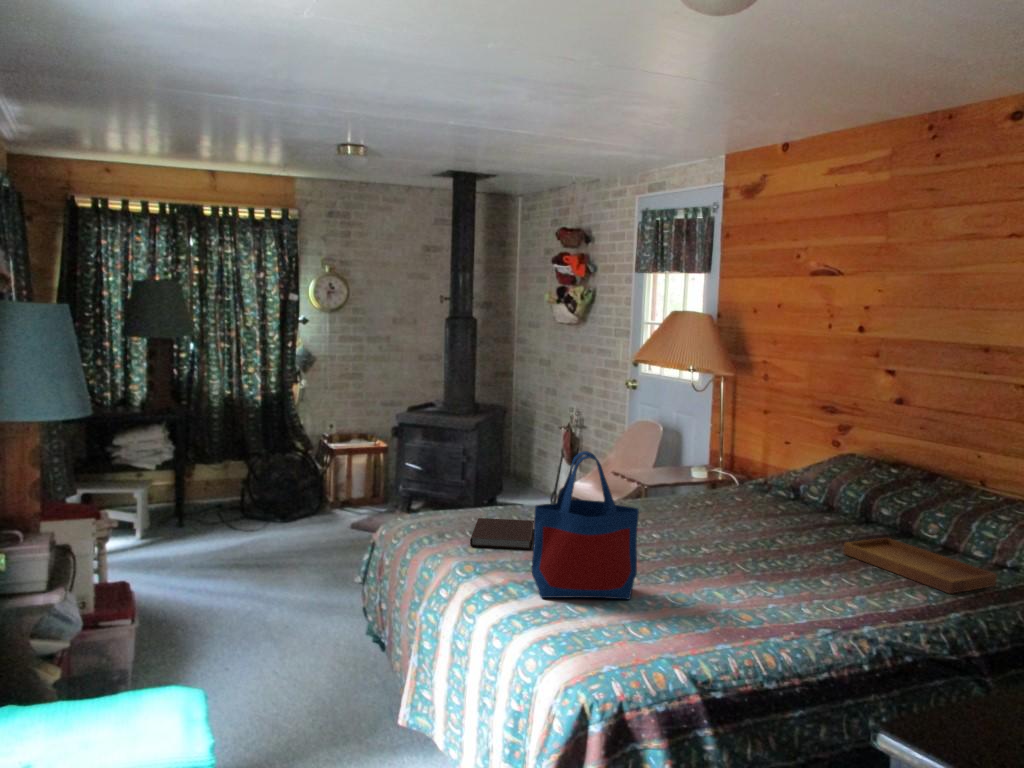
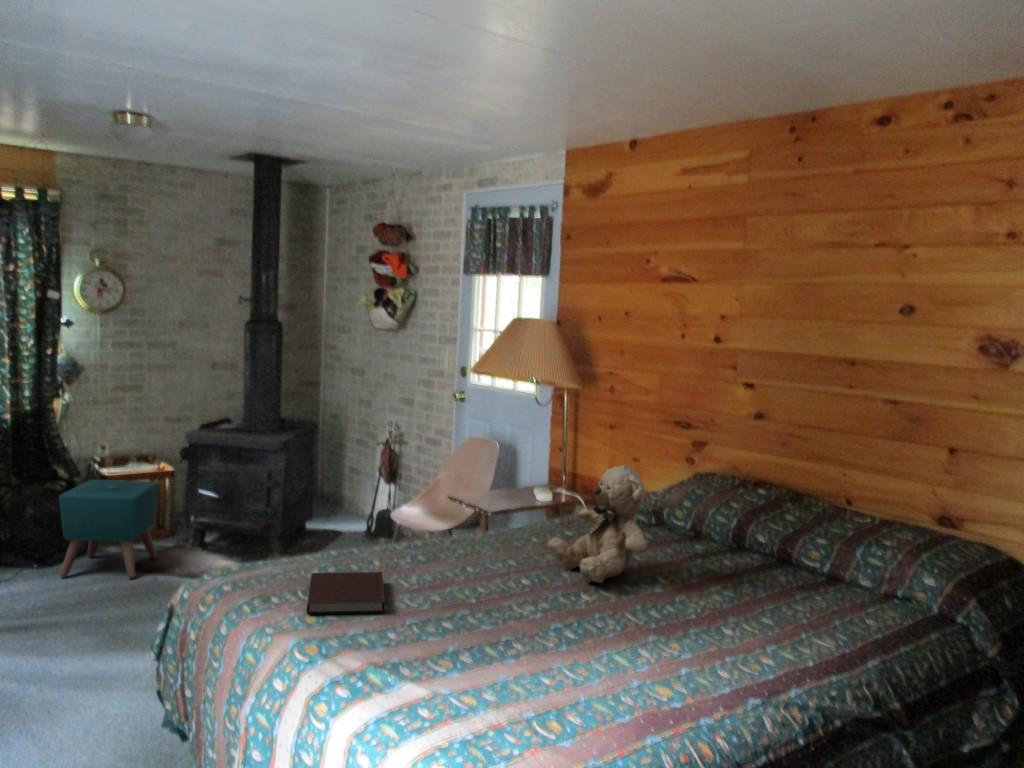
teddy bear: none [679,440,765,541] -> present [547,465,646,583]
ottoman: none [297,450,373,533] -> present [59,480,159,579]
tote bag: present [531,451,639,599] -> none [398,495,531,688]
tray: present [843,528,997,594] -> none [730,558,892,633]

